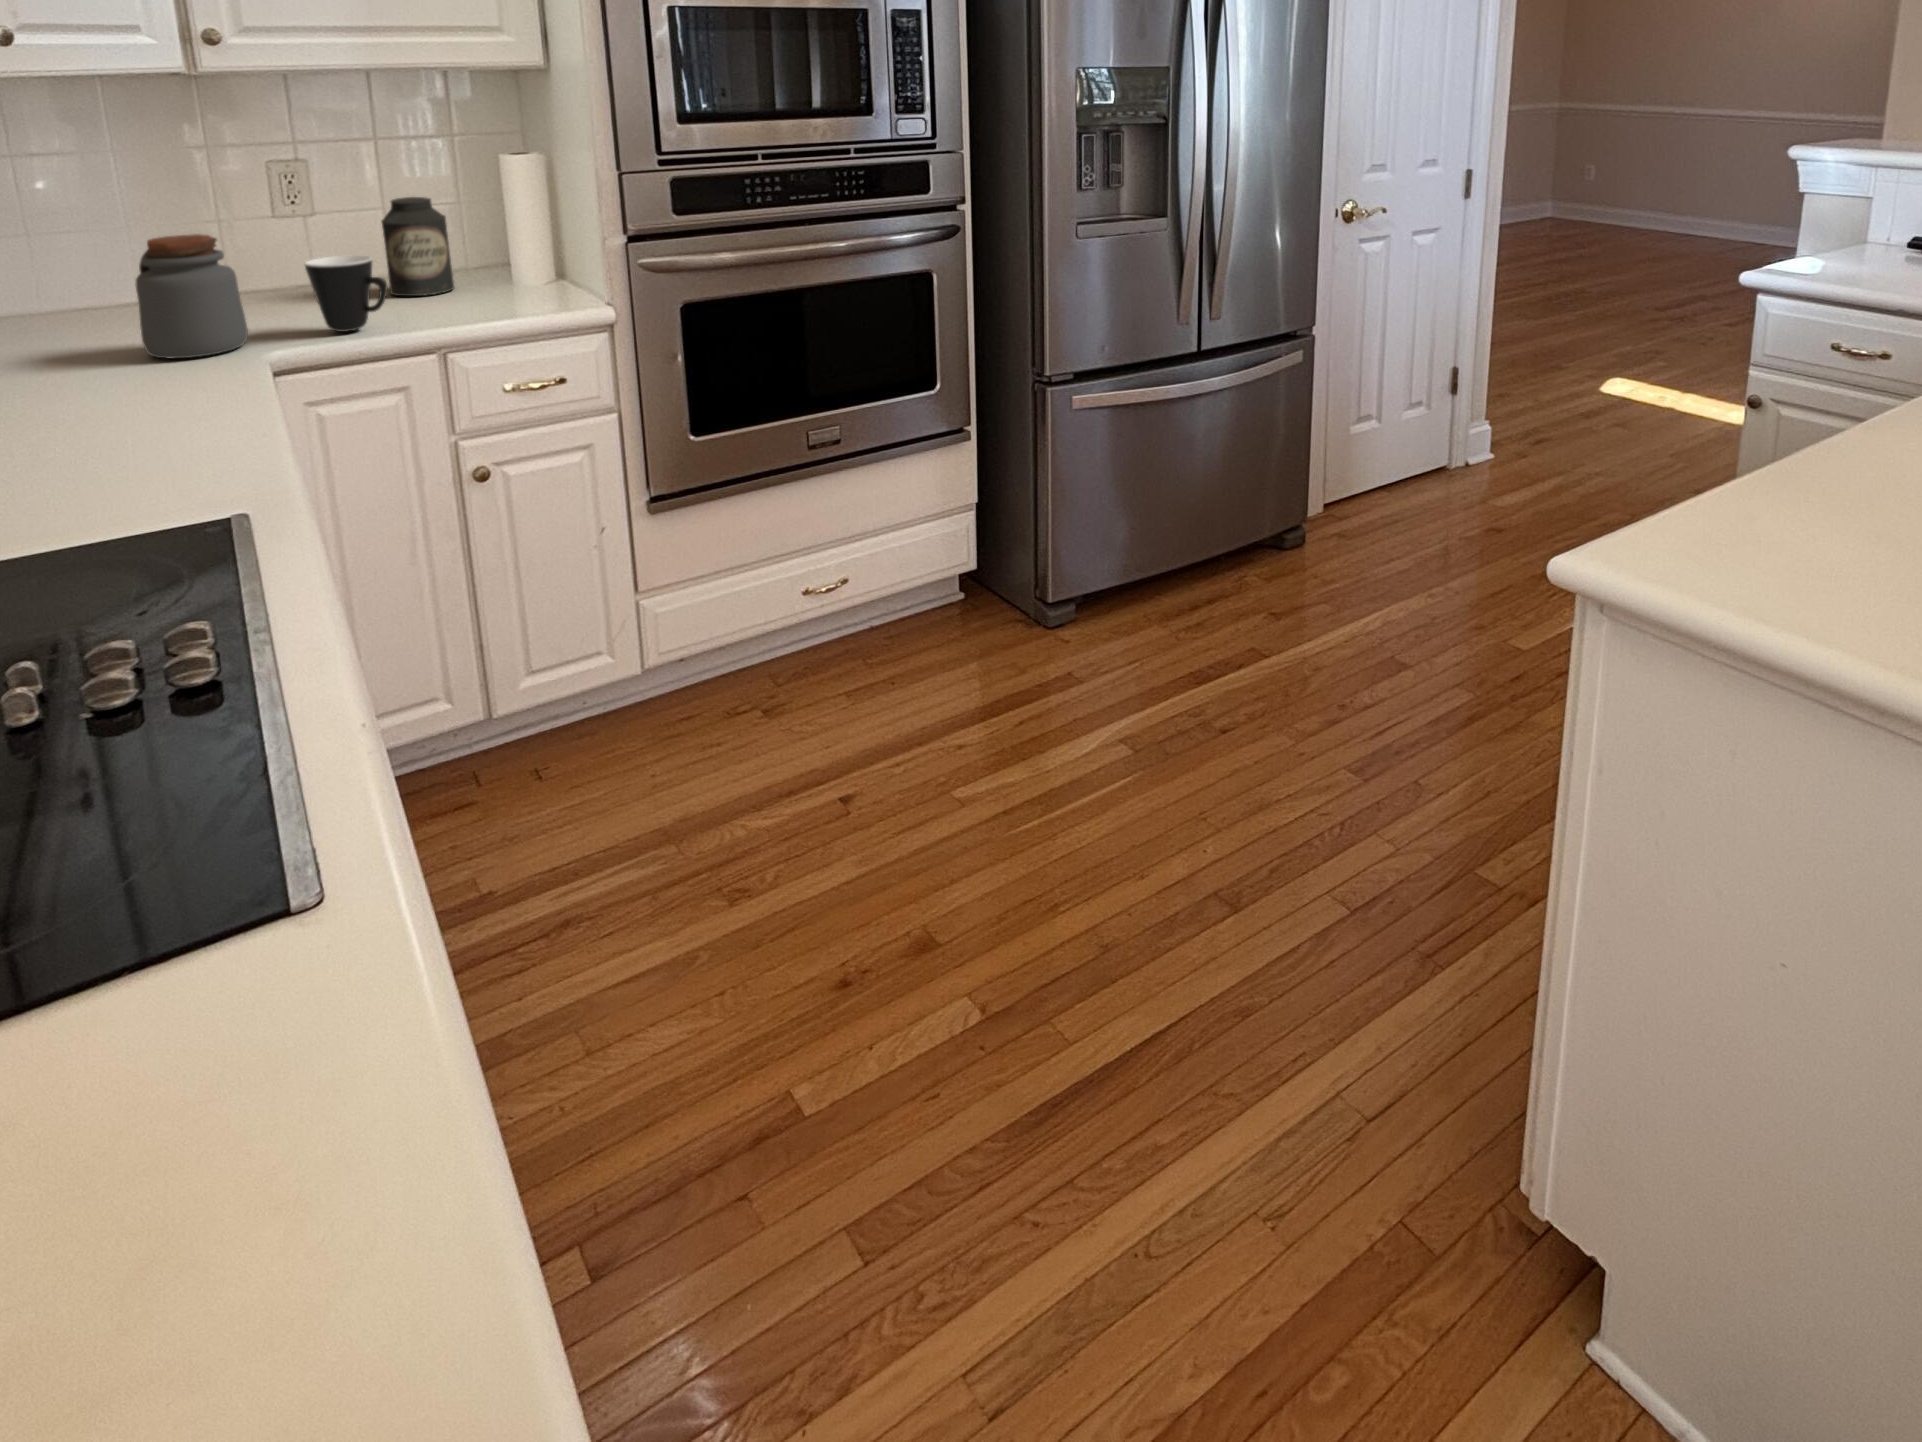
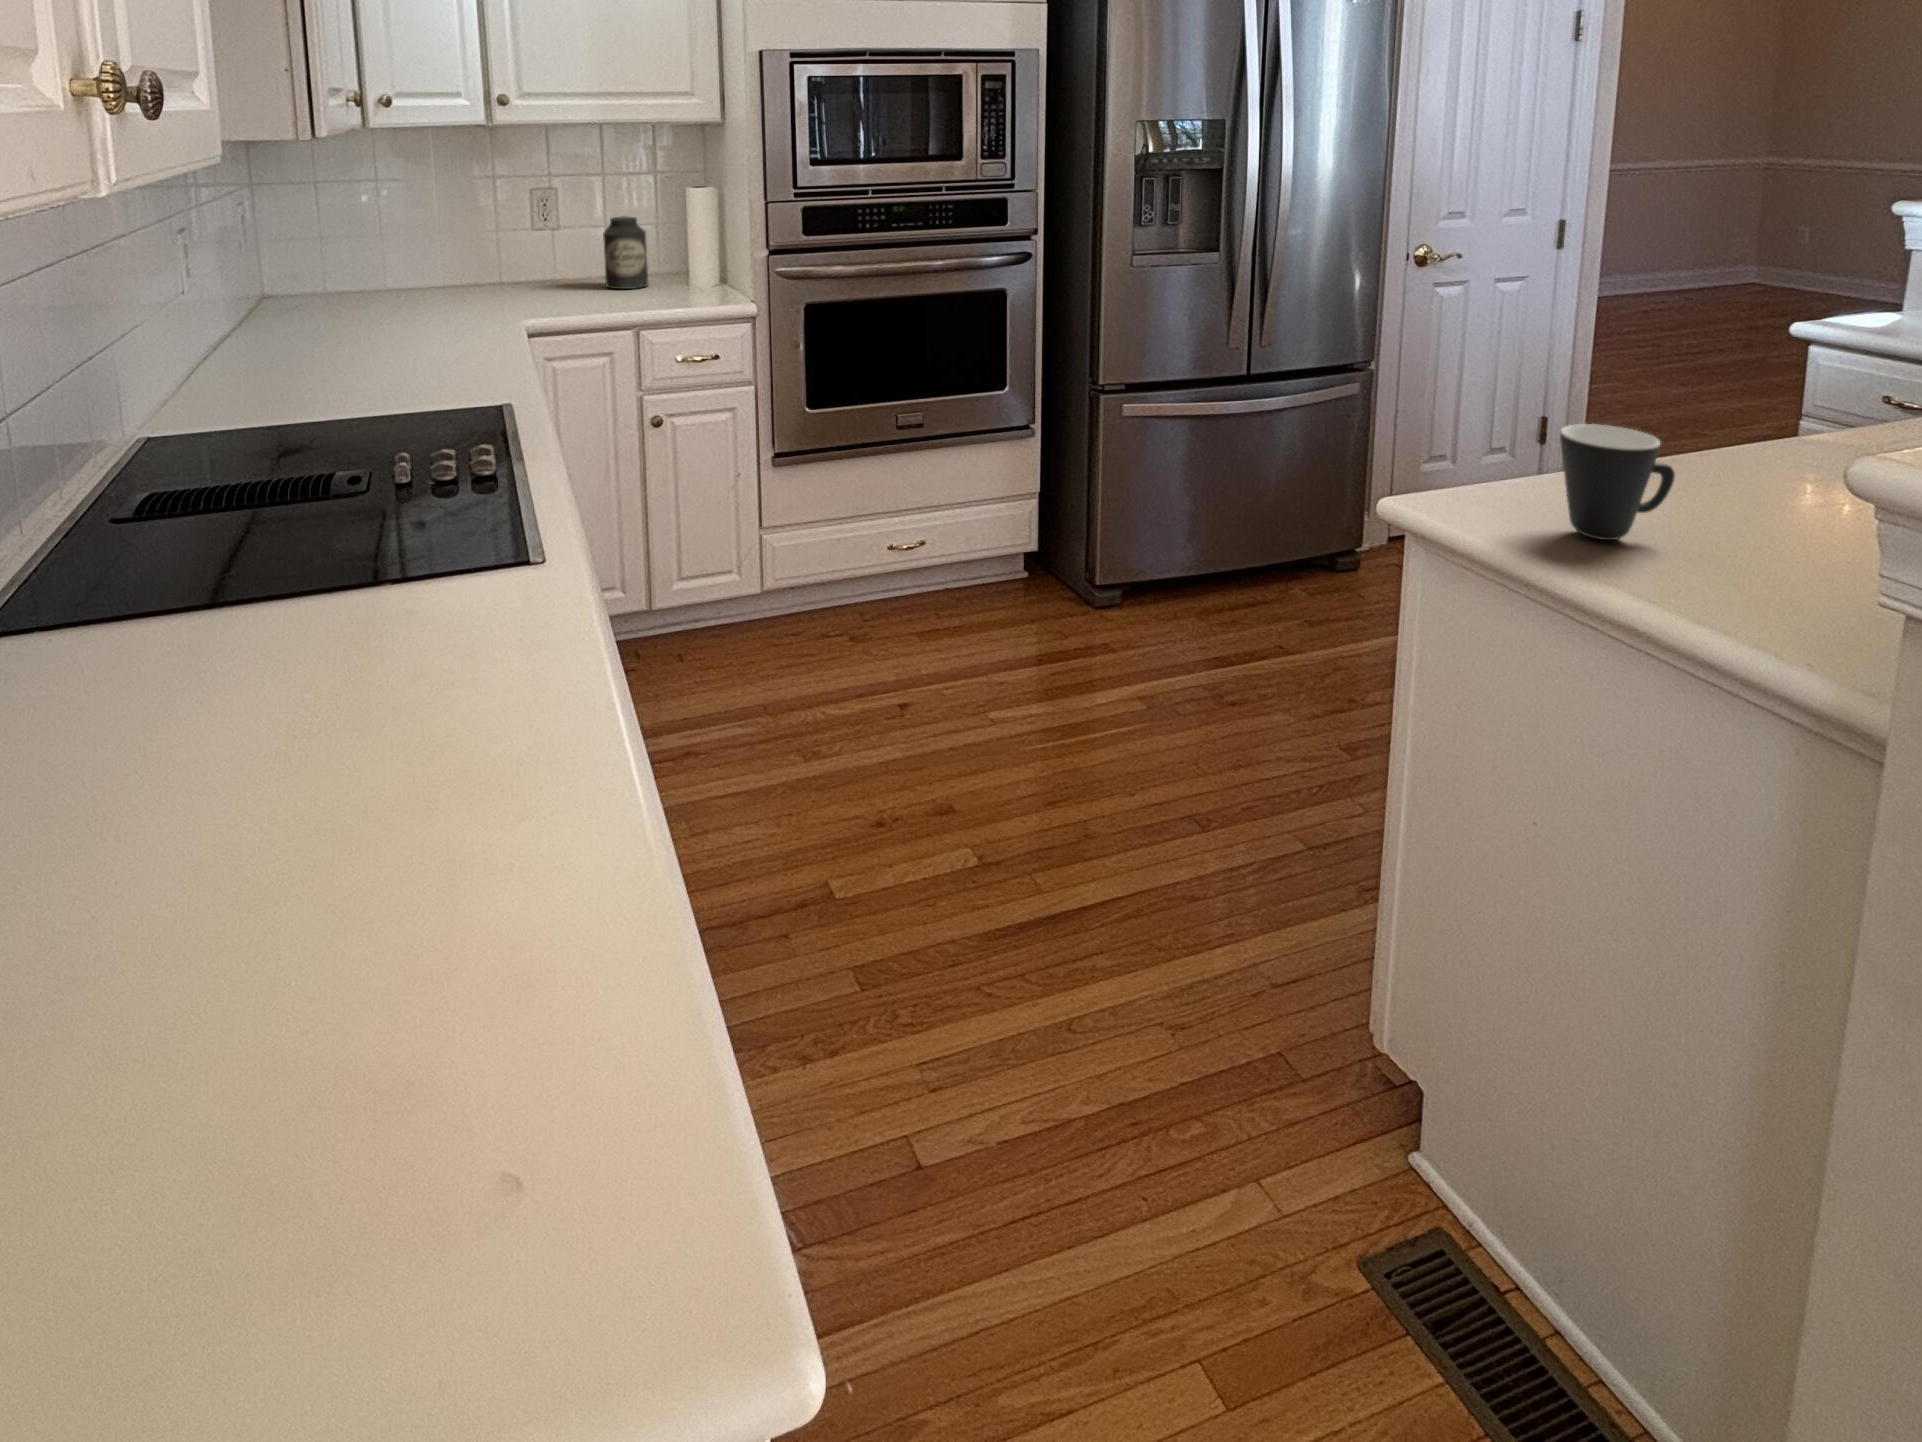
jar: present [136,234,248,358] -> none [451,236,514,319]
mug: present [305,255,387,332] -> present [1560,424,1675,540]

